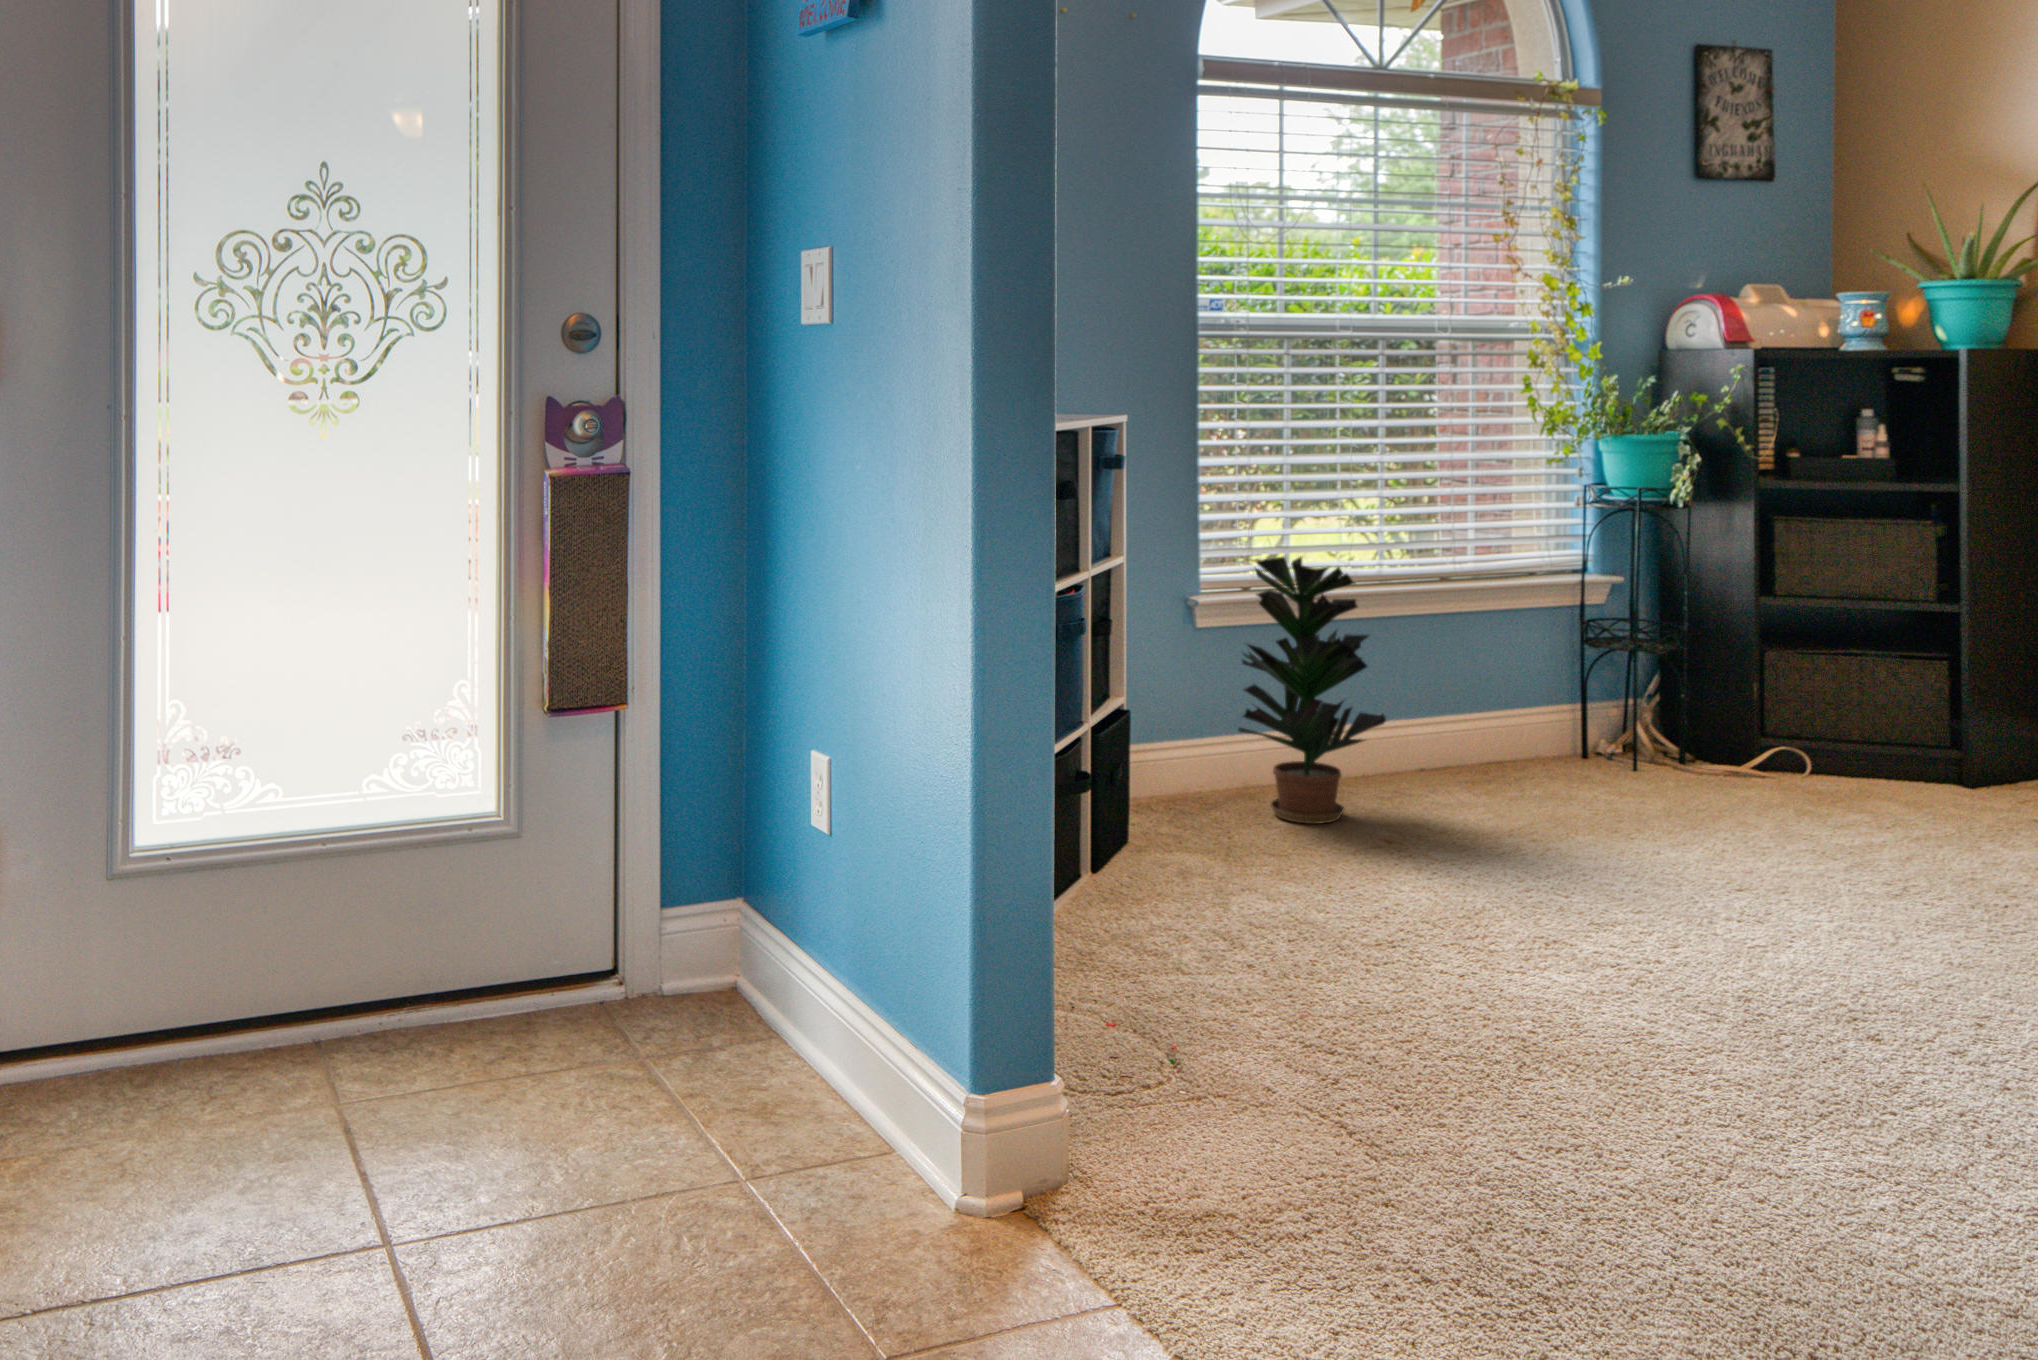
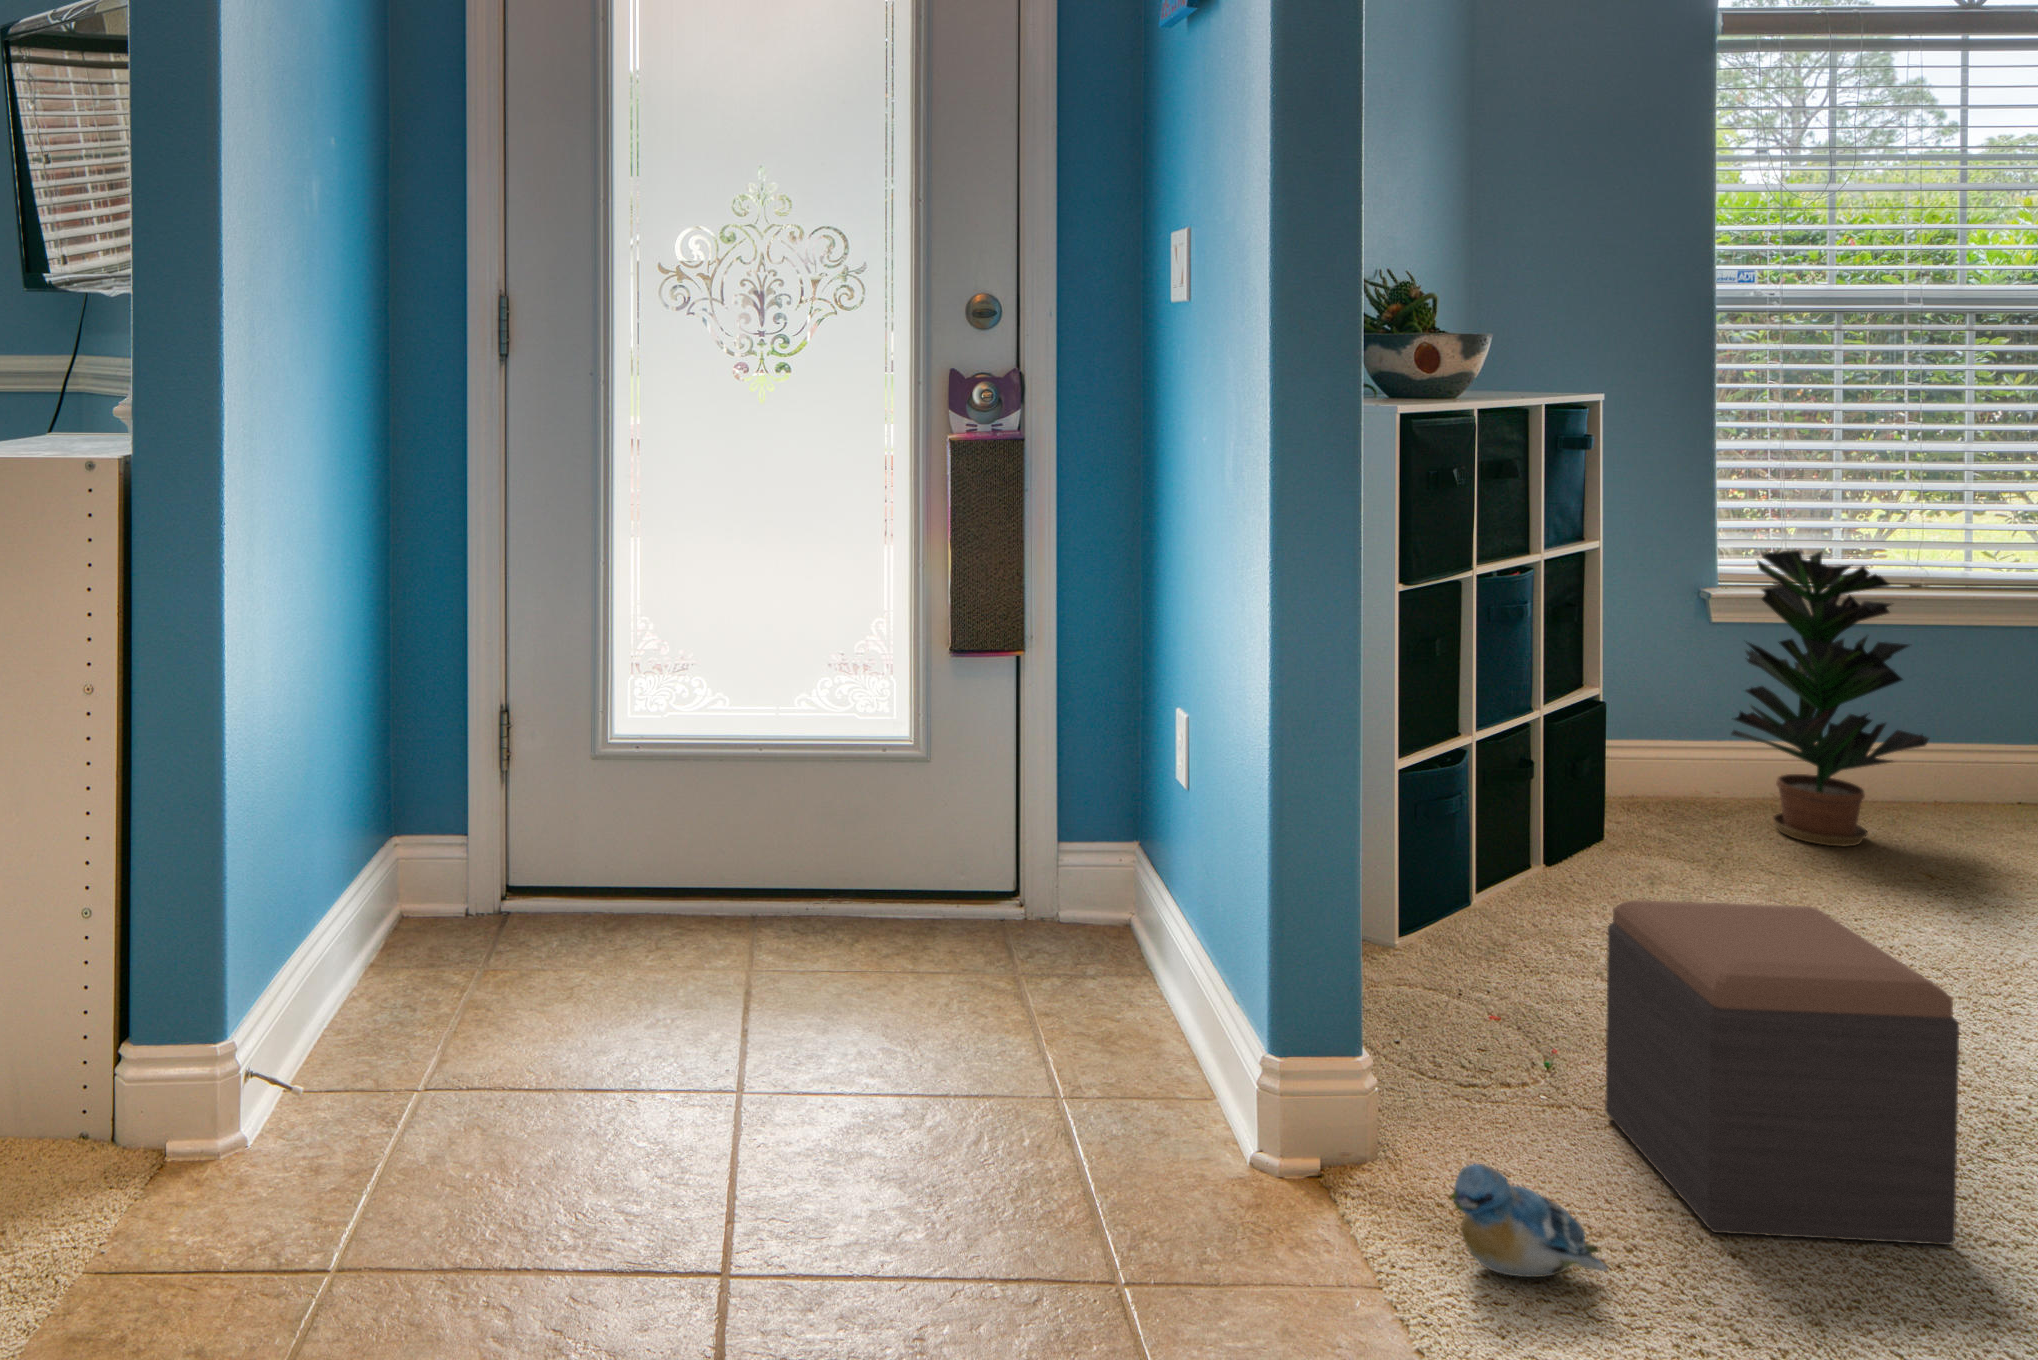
footstool: none [1241,872,1530,1185] -> present [1605,900,1959,1245]
plush toy: none [1172,1165,1307,1268] -> present [1450,1164,1607,1277]

